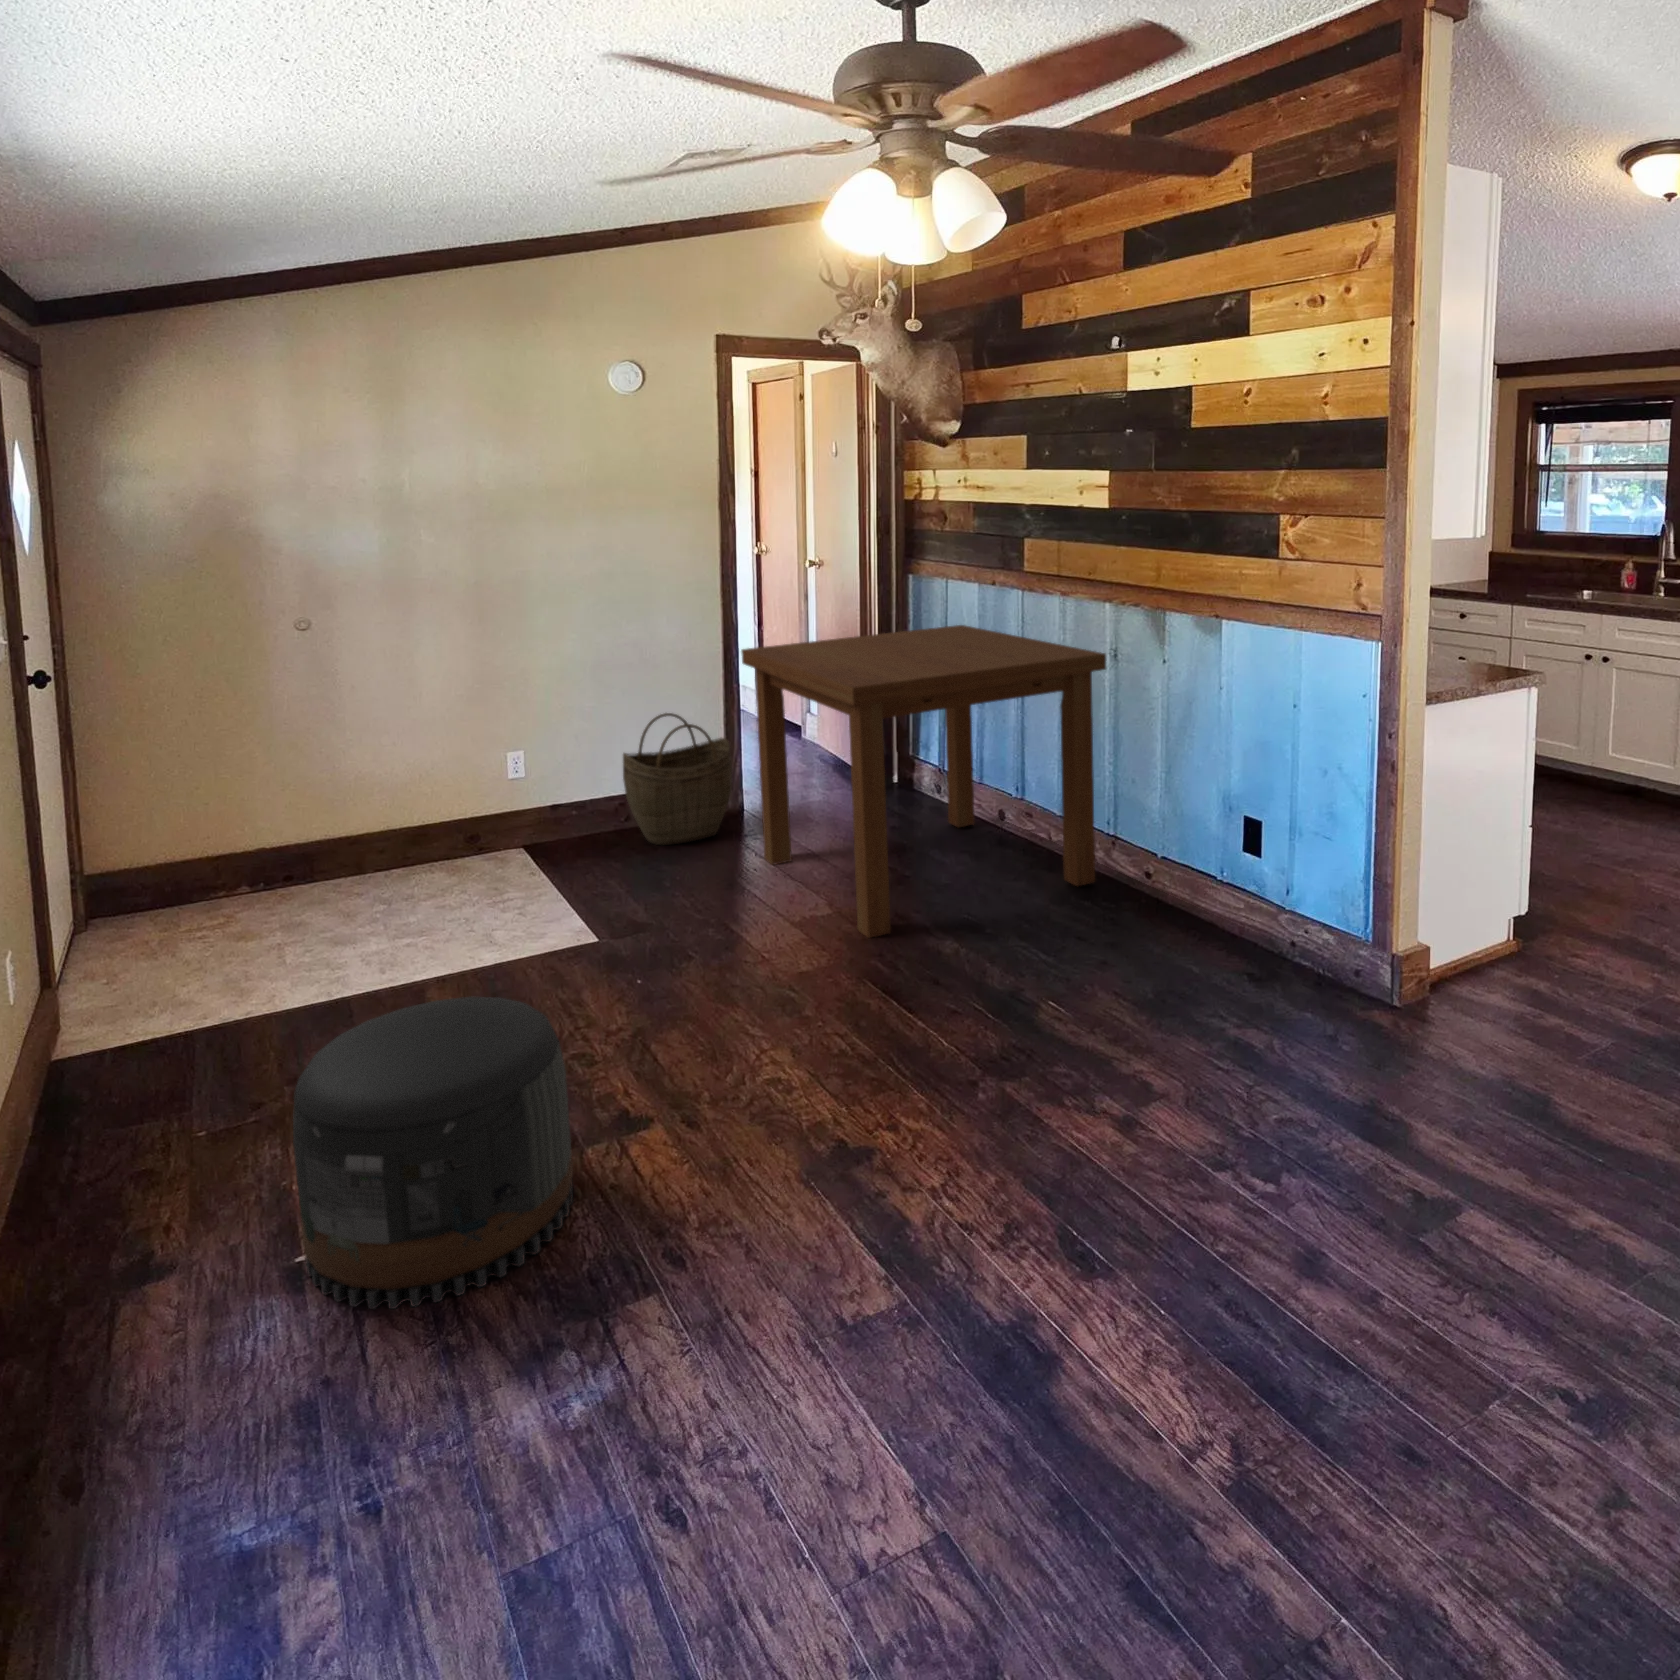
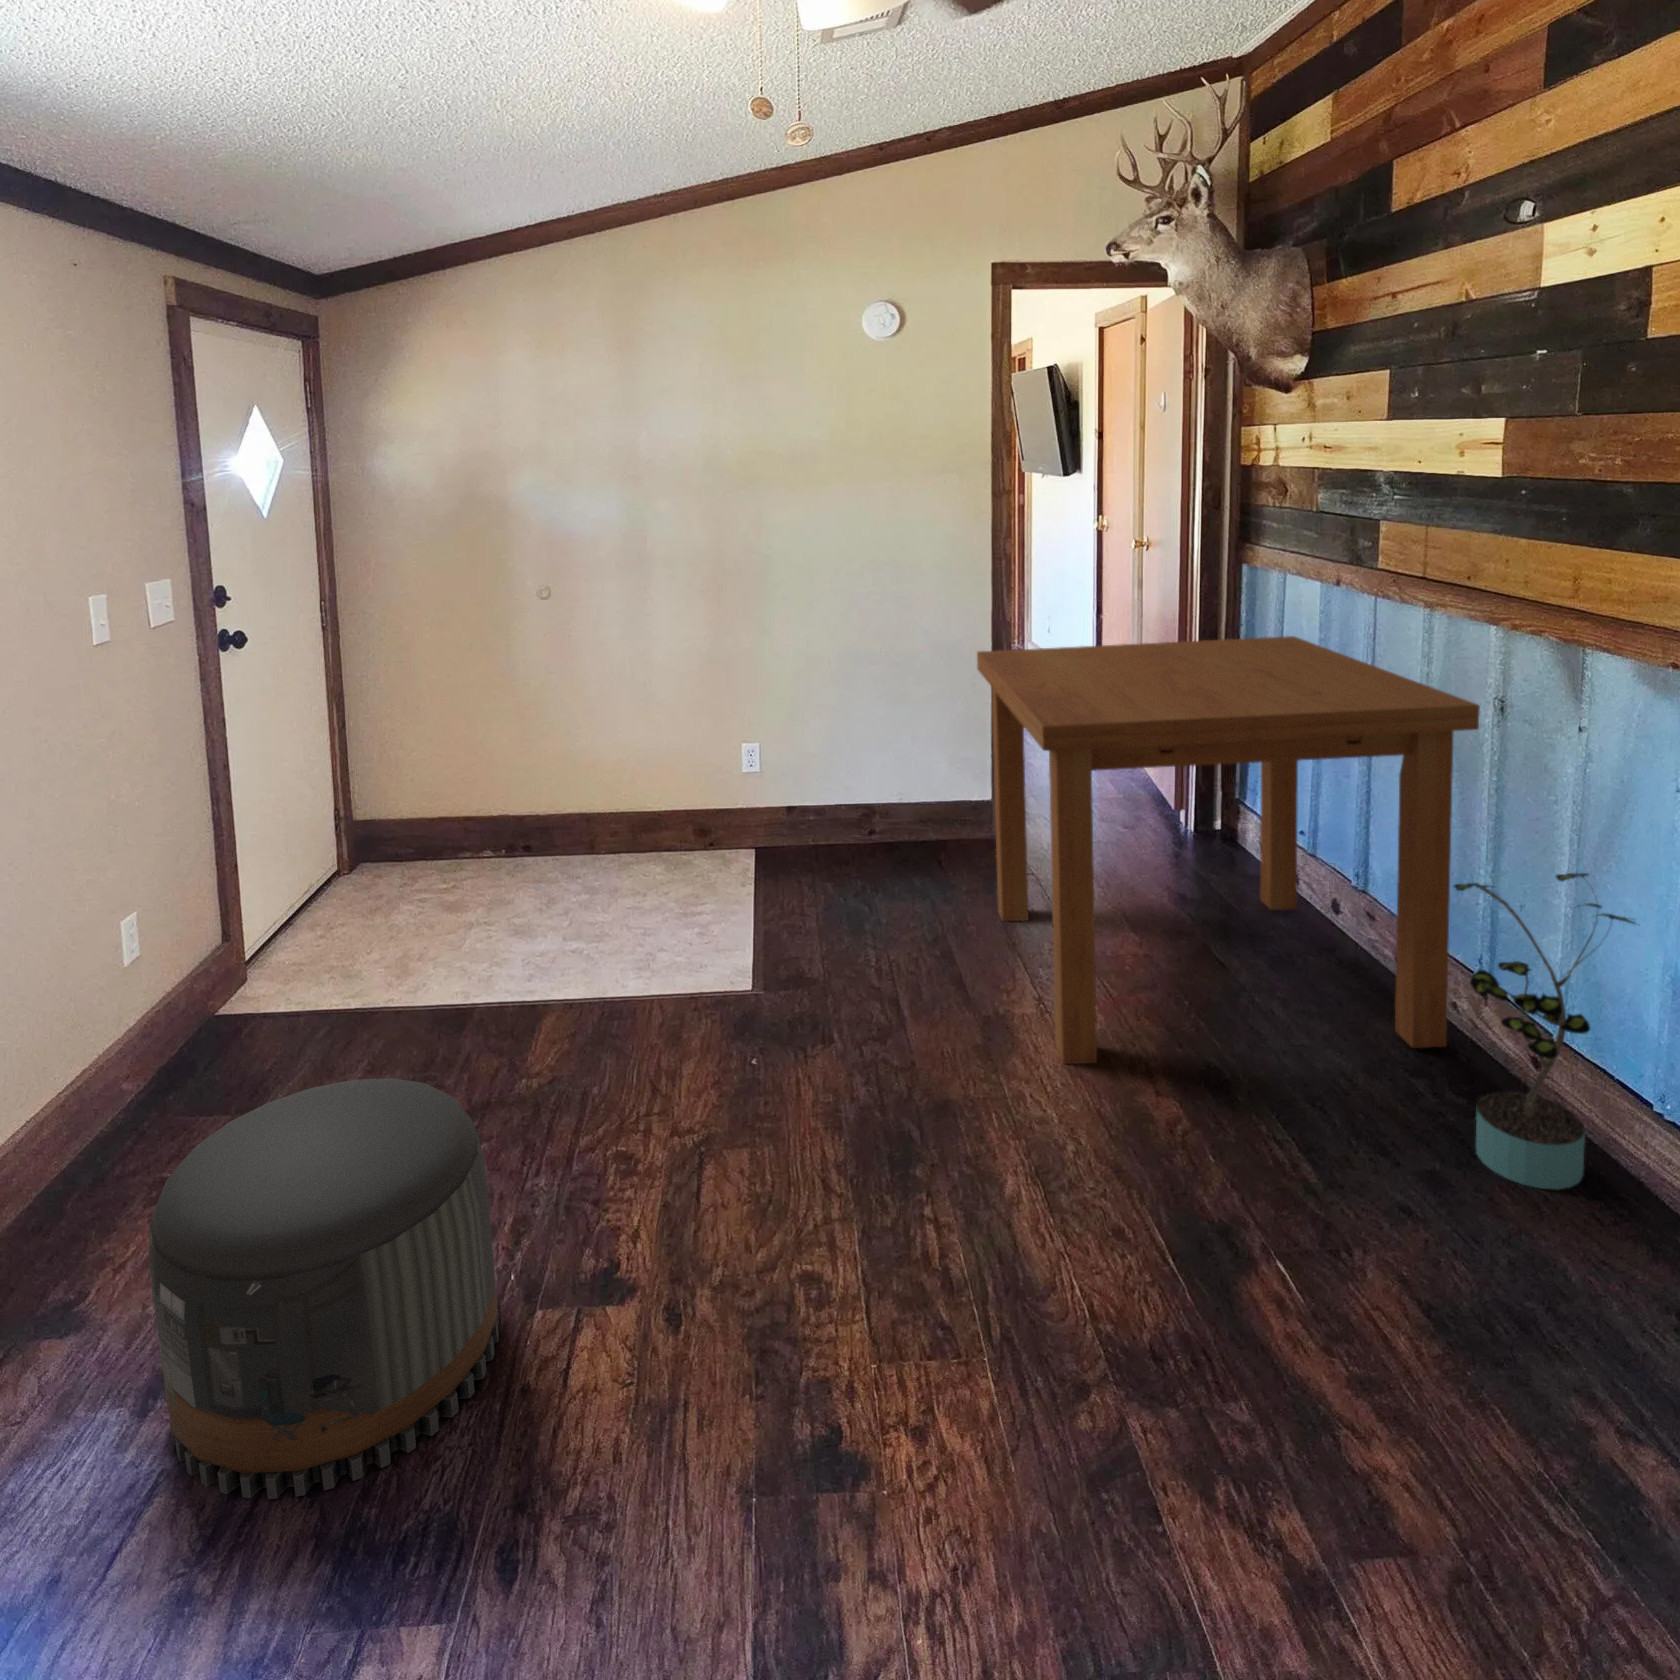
woven basket: present [623,713,732,845] -> none [859,716,985,871]
potted plant: none [1107,745,1210,939] -> present [1454,873,1634,1190]

